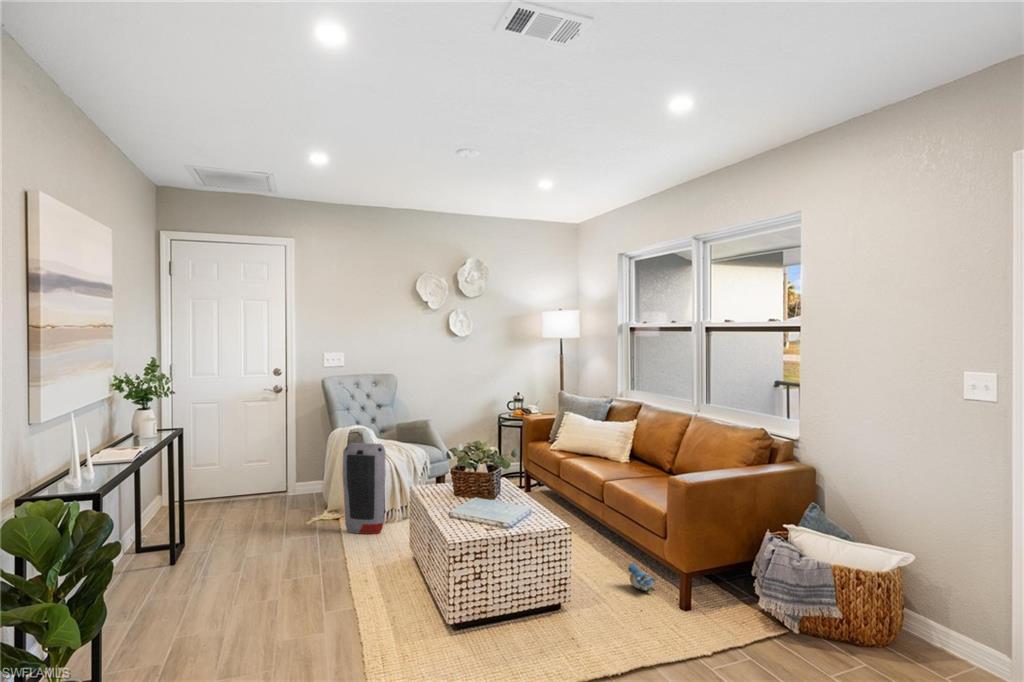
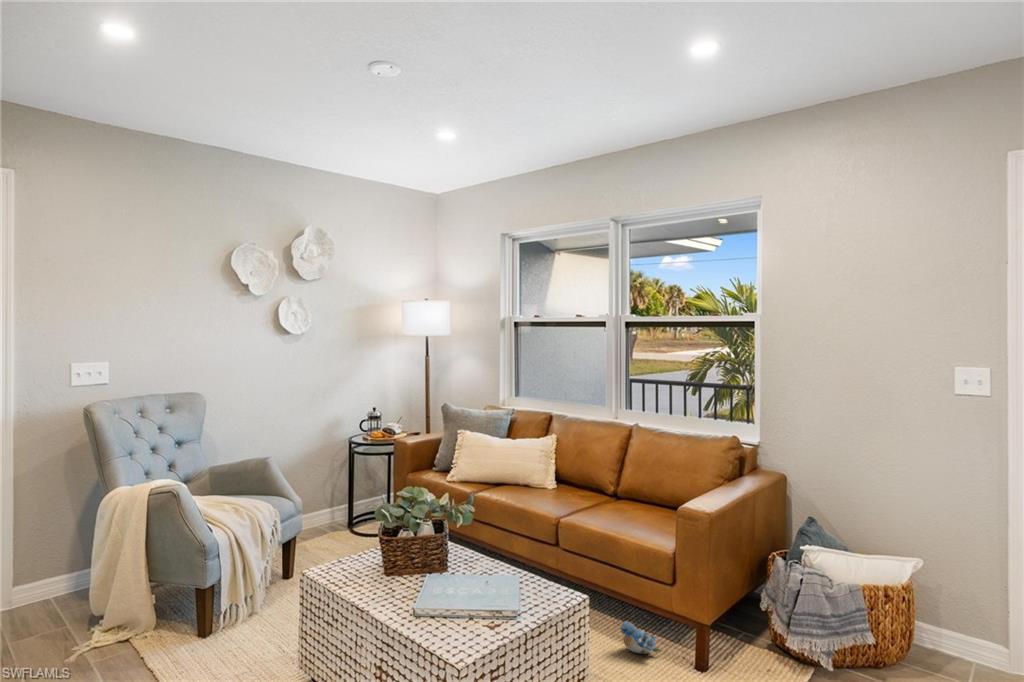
air purifier: present [342,443,386,534] -> none [159,508,238,656]

